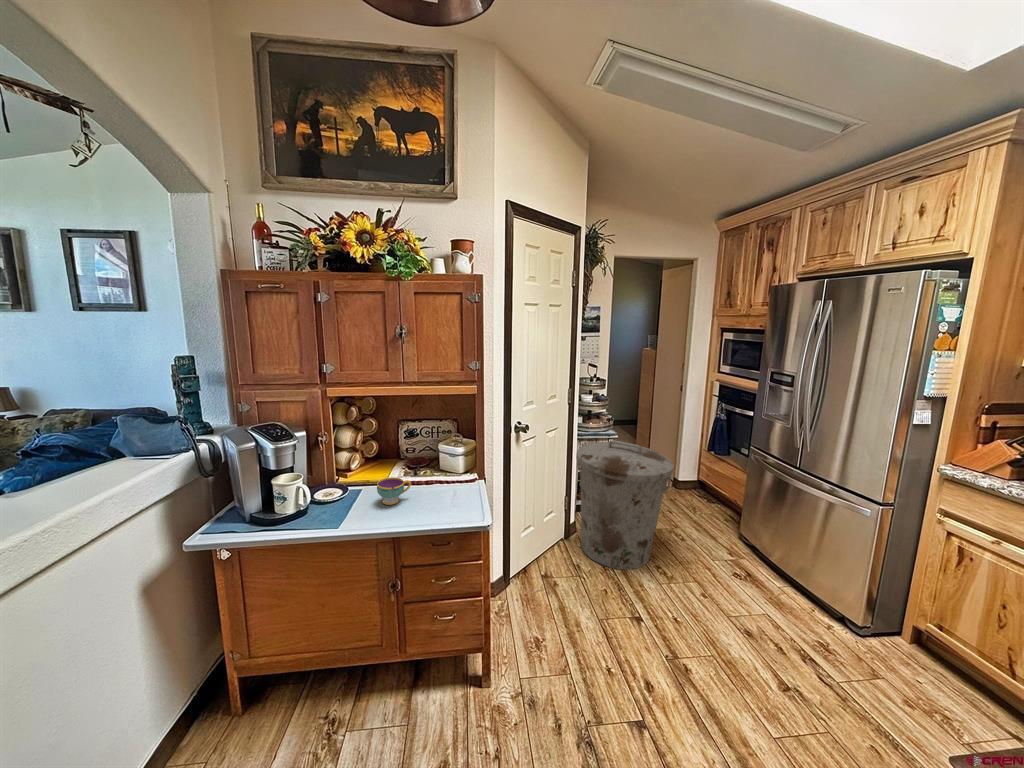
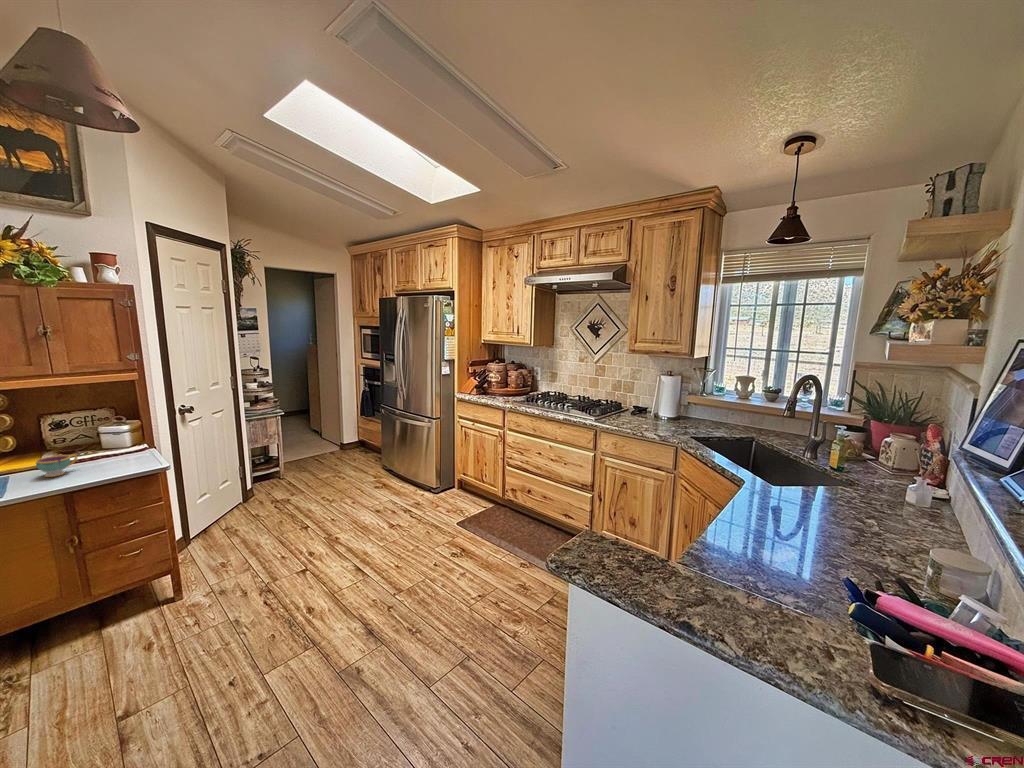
trash can: present [577,440,674,570] -> none [246,413,327,507]

